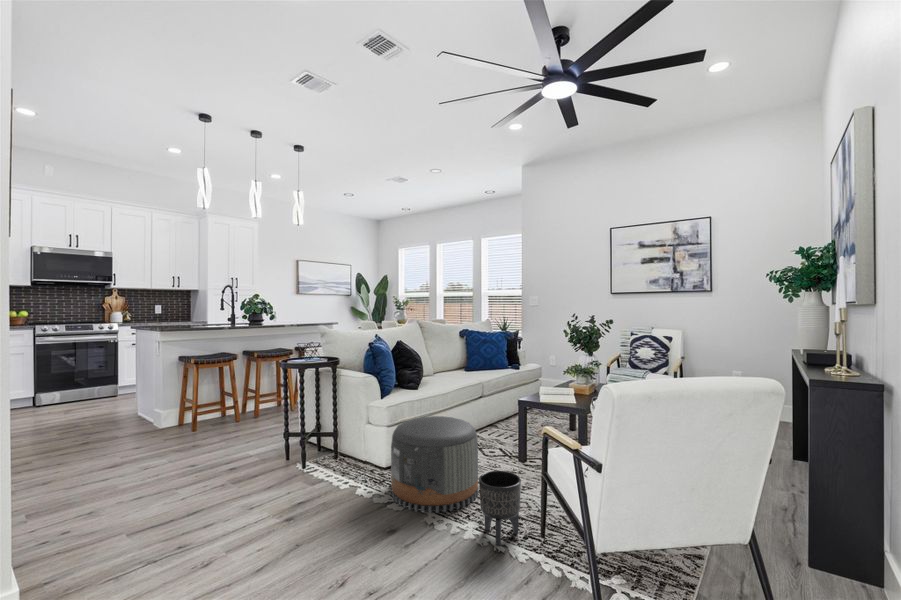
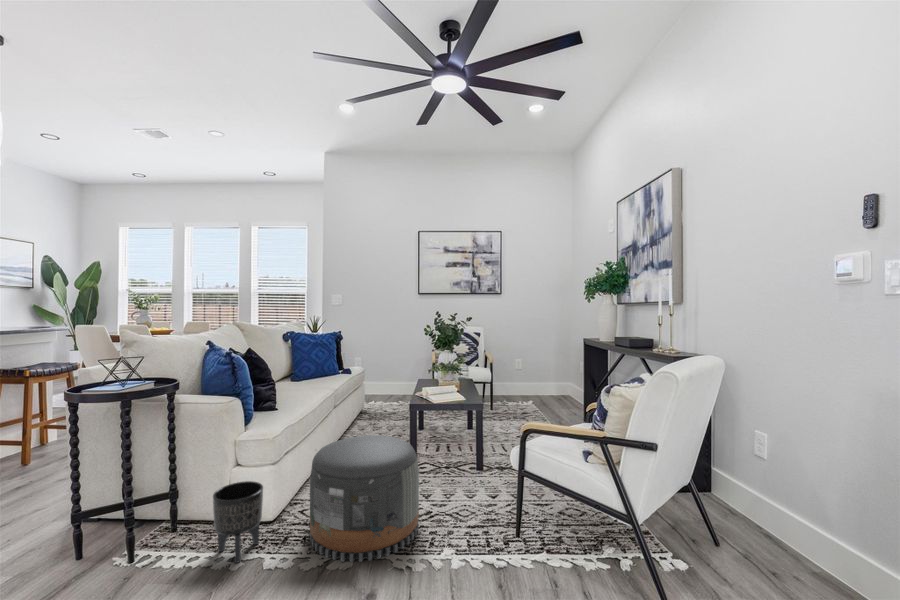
planter: present [479,471,521,546] -> present [213,481,263,563]

